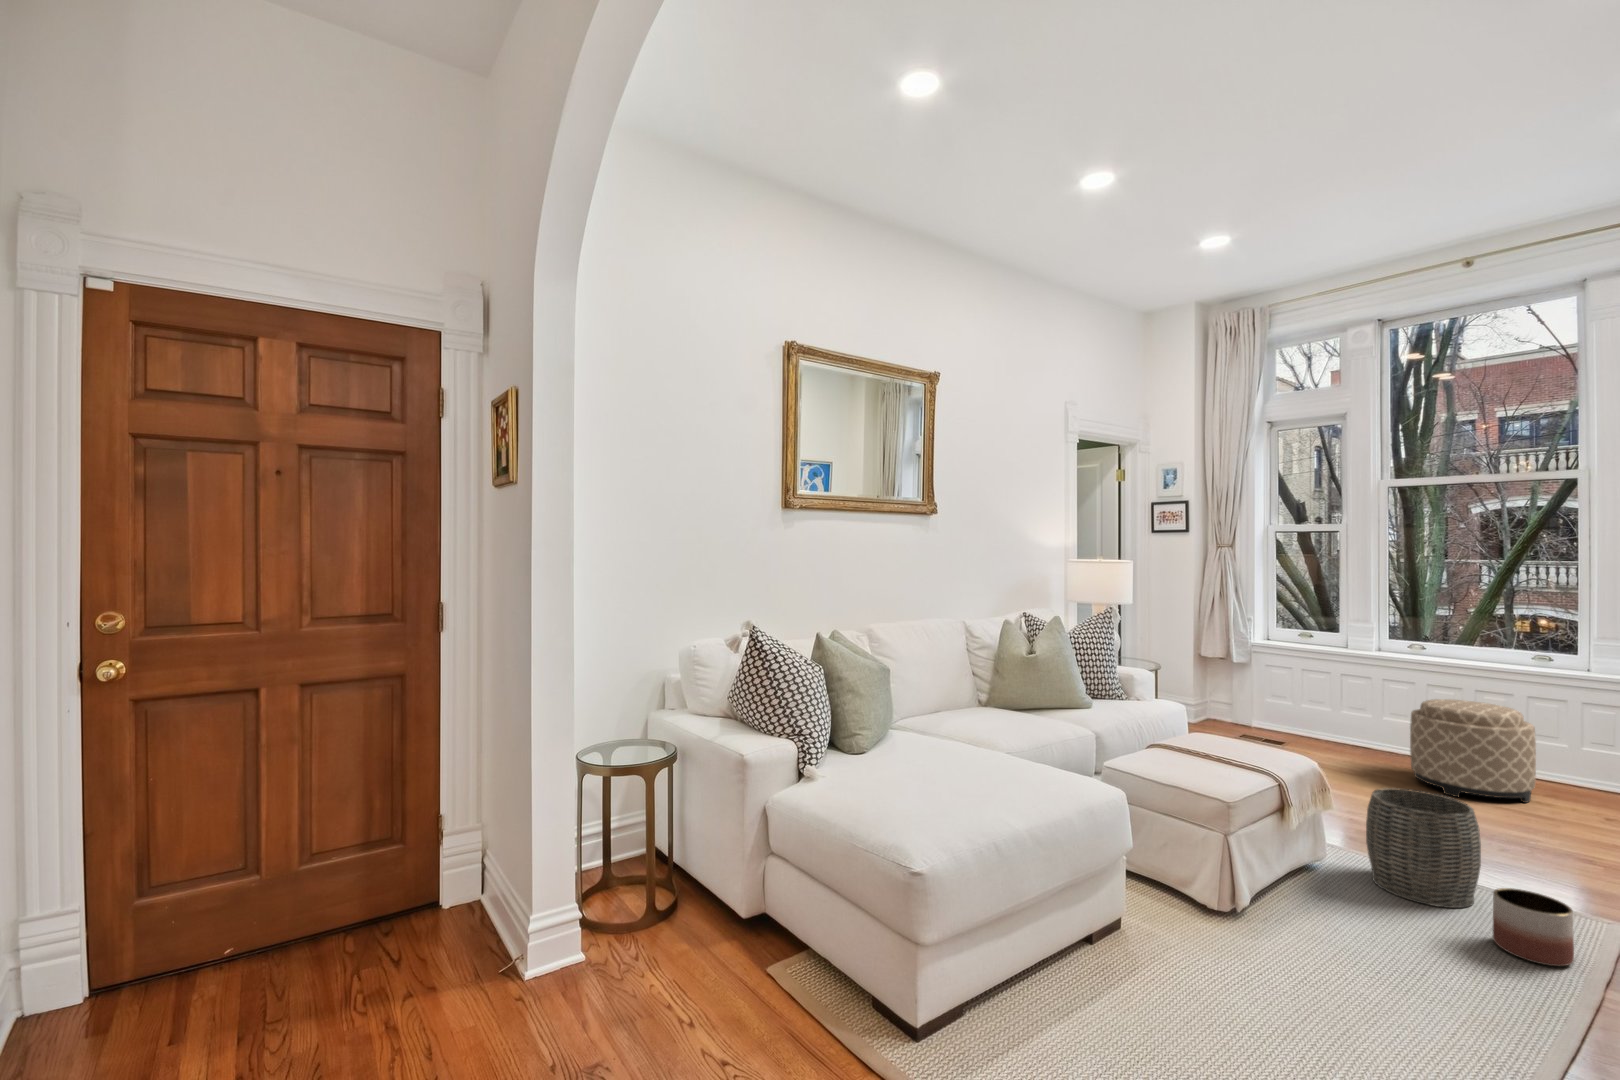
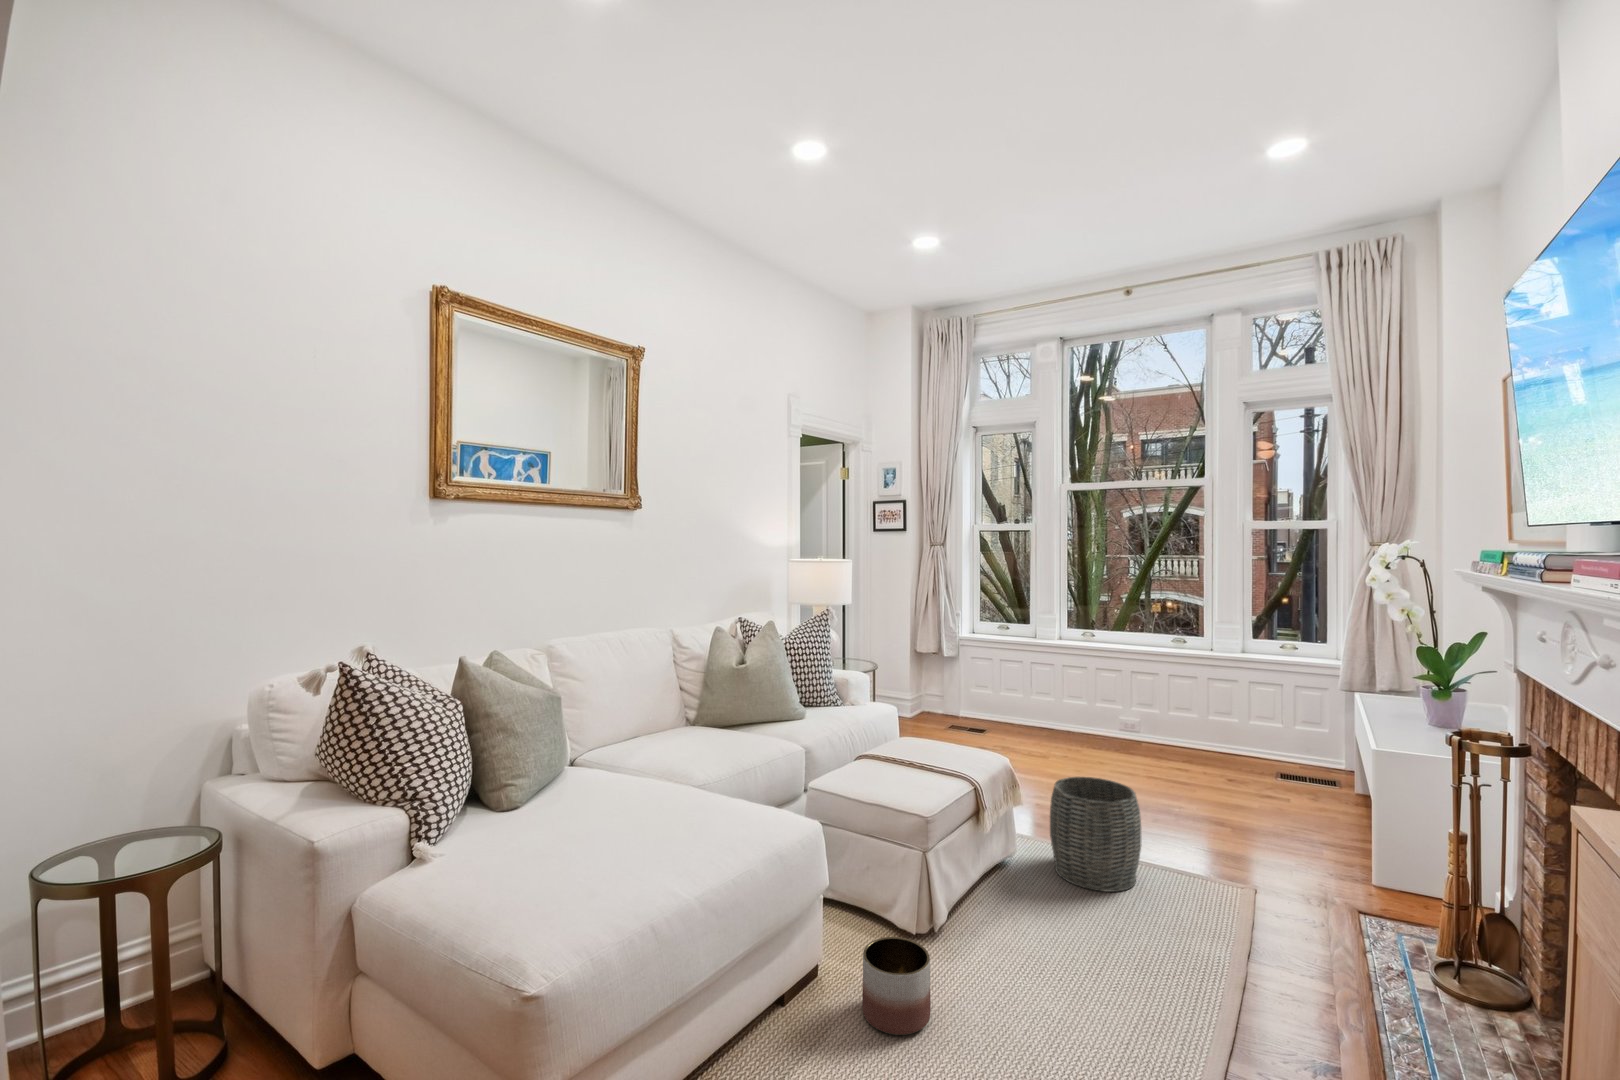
ottoman: present [1410,699,1536,803] -> none [1081,680,1171,769]
planter: present [1493,888,1574,966] -> present [862,937,931,1035]

